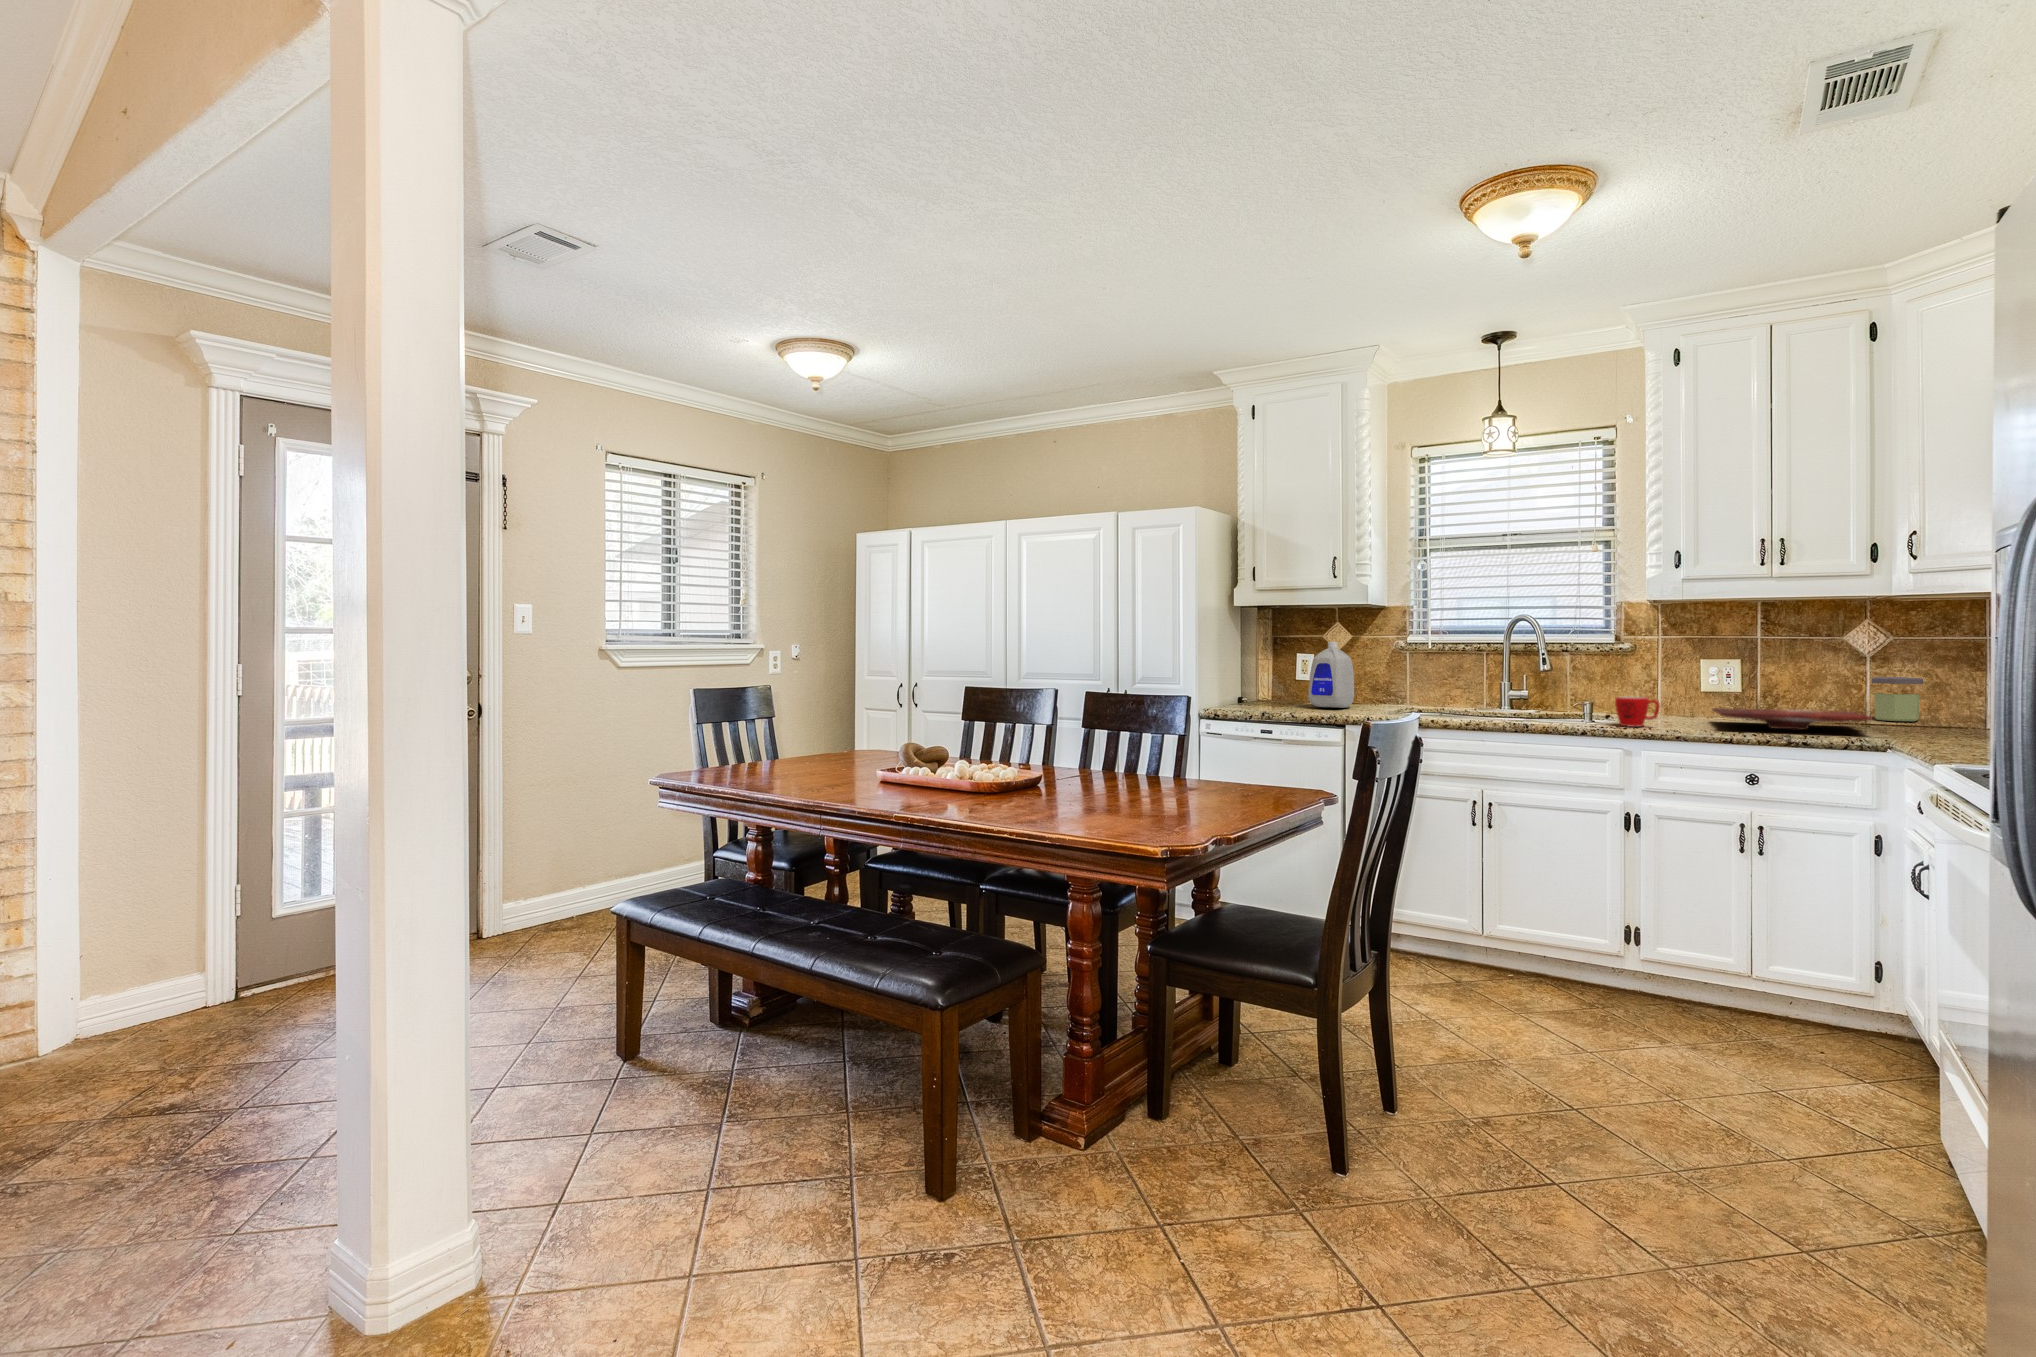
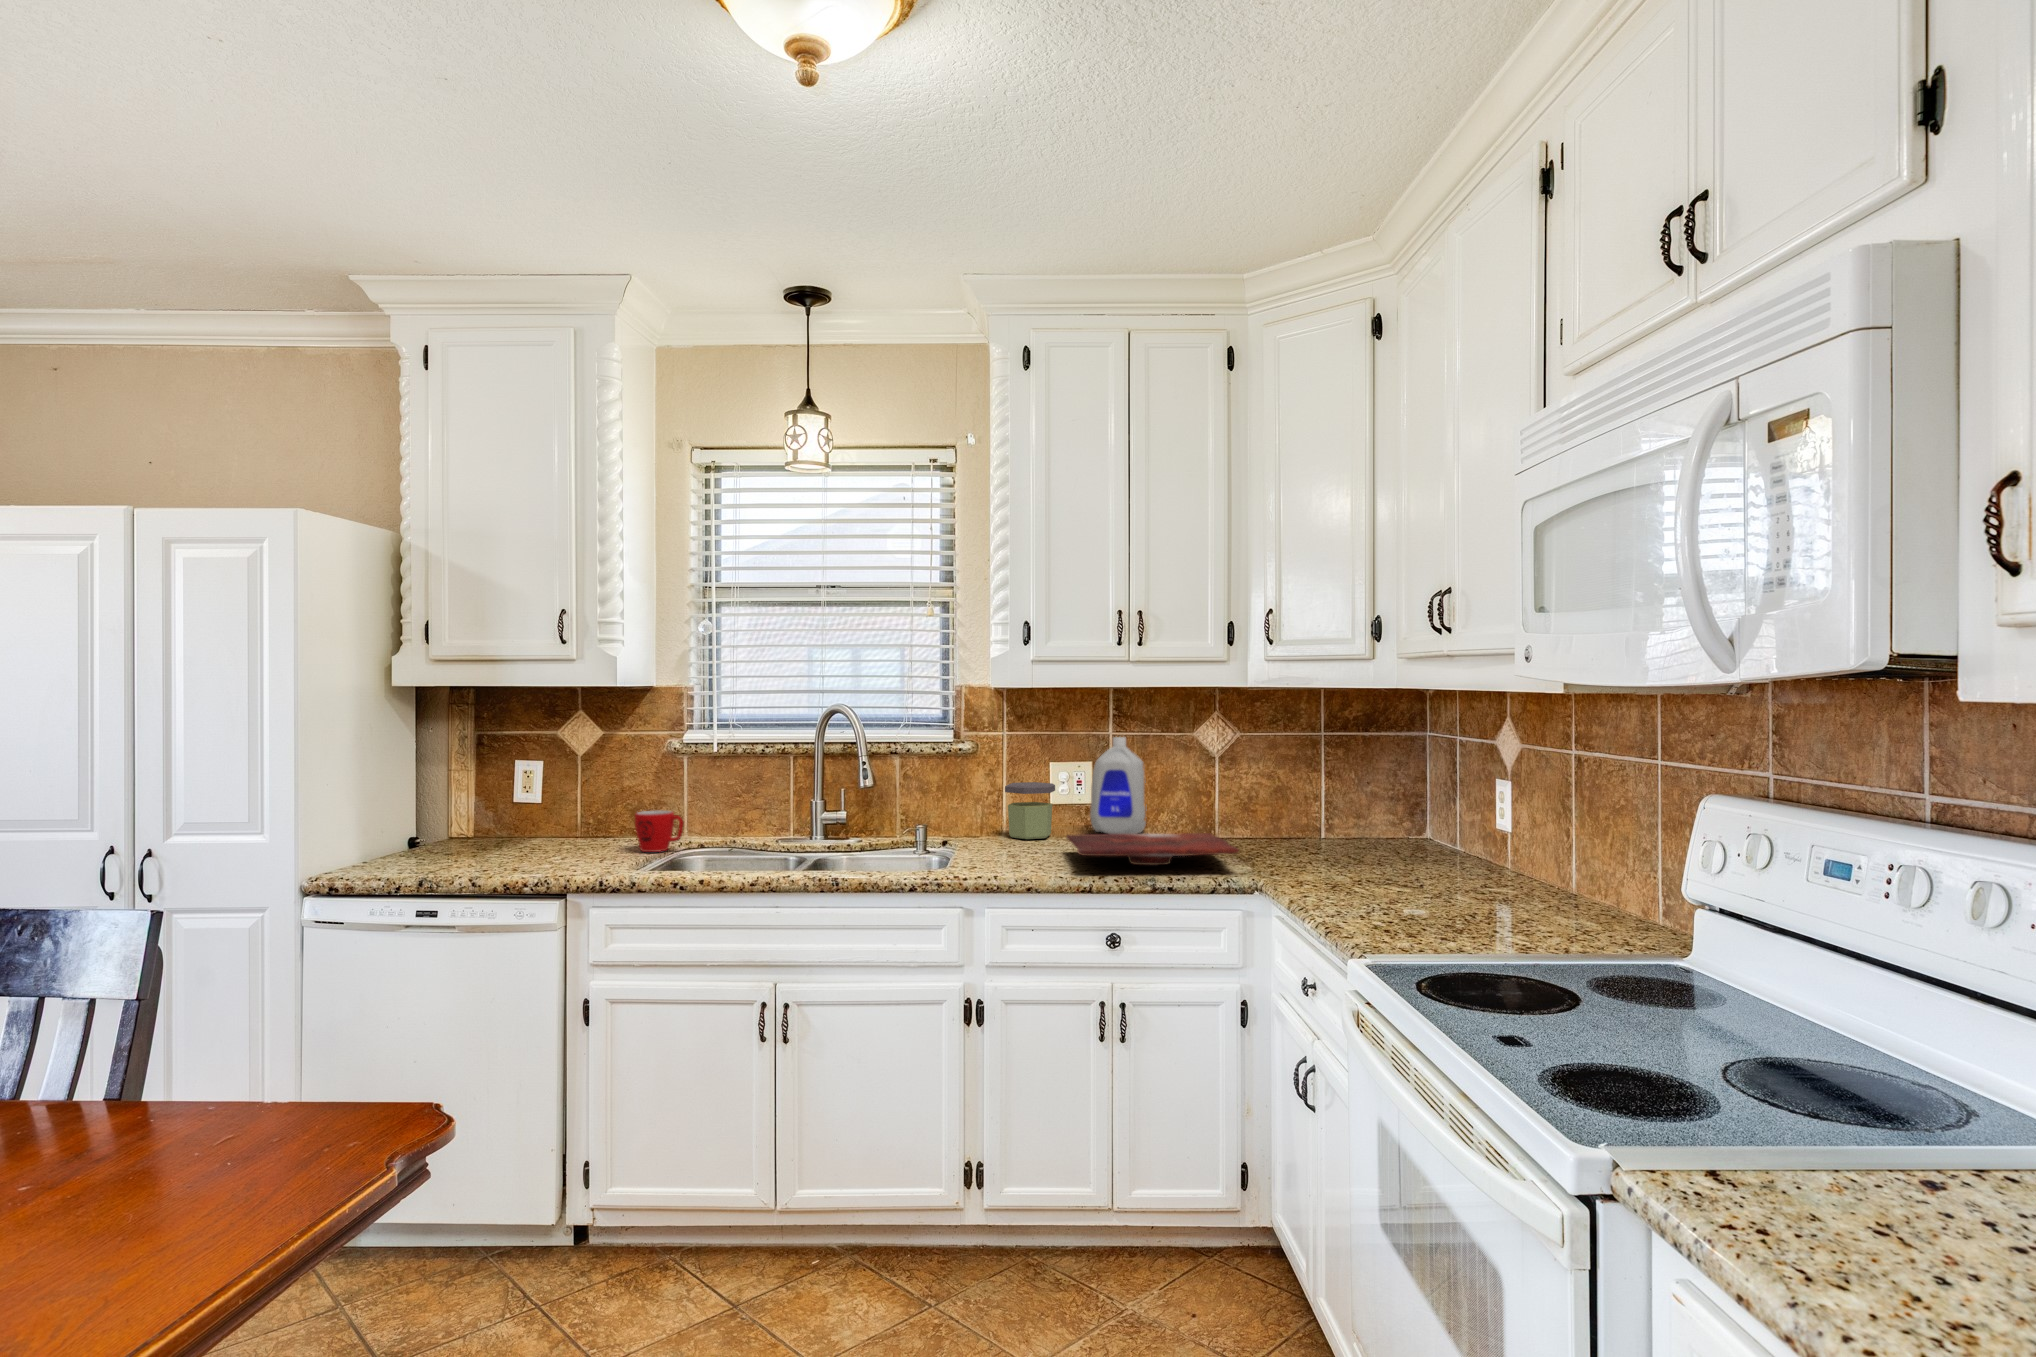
bottle: present [1308,642,1354,708] -> present [1090,737,1147,834]
jar: present [1872,677,1923,721] -> present [1005,782,1055,839]
mug: present [1615,697,1660,727] -> present [635,811,684,852]

